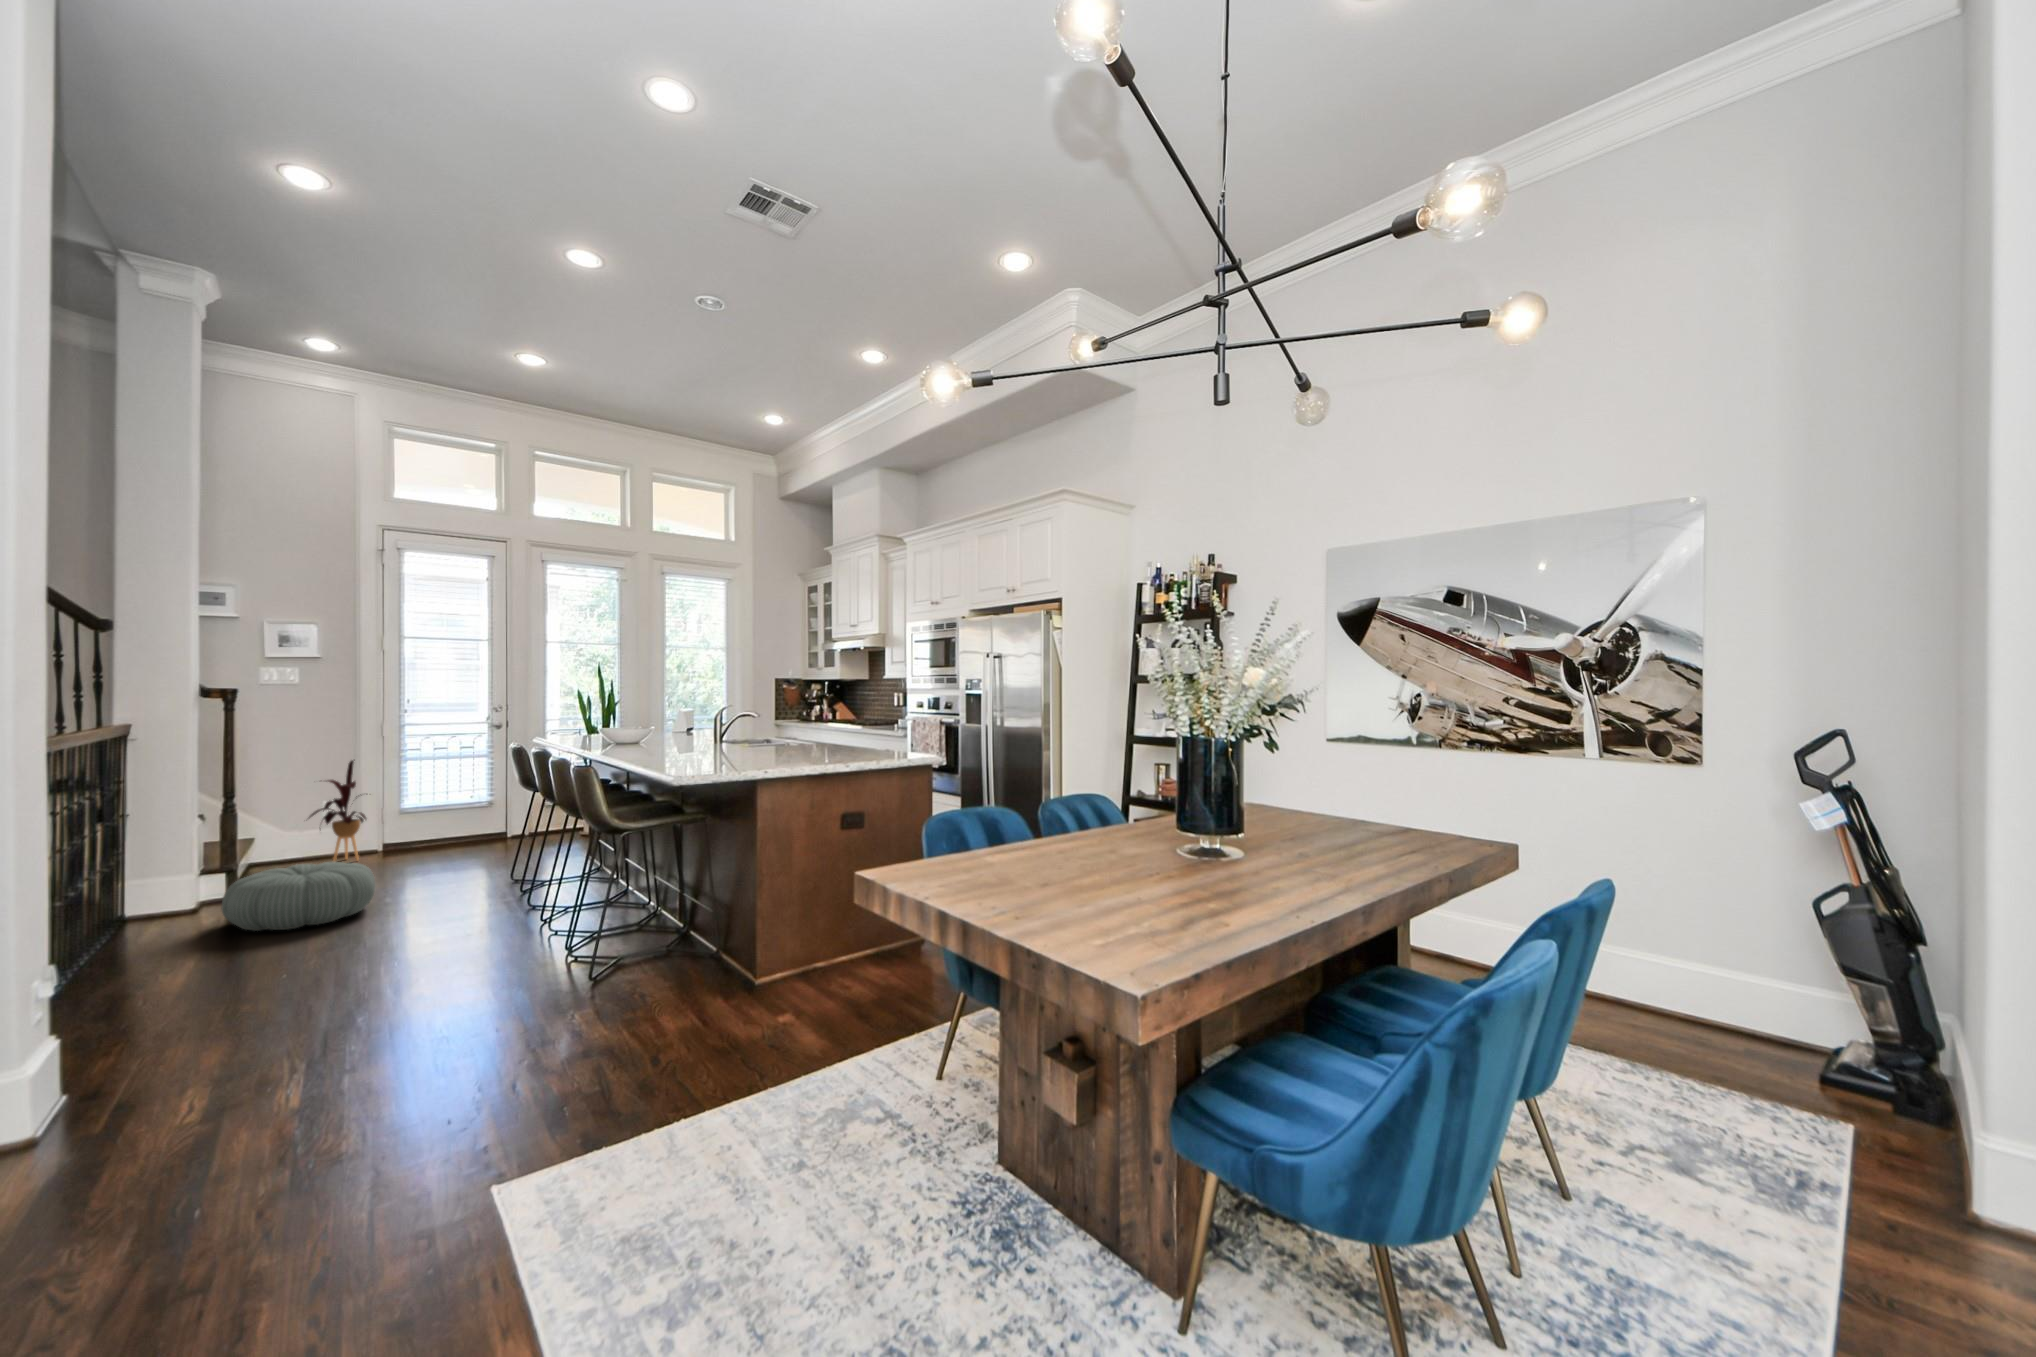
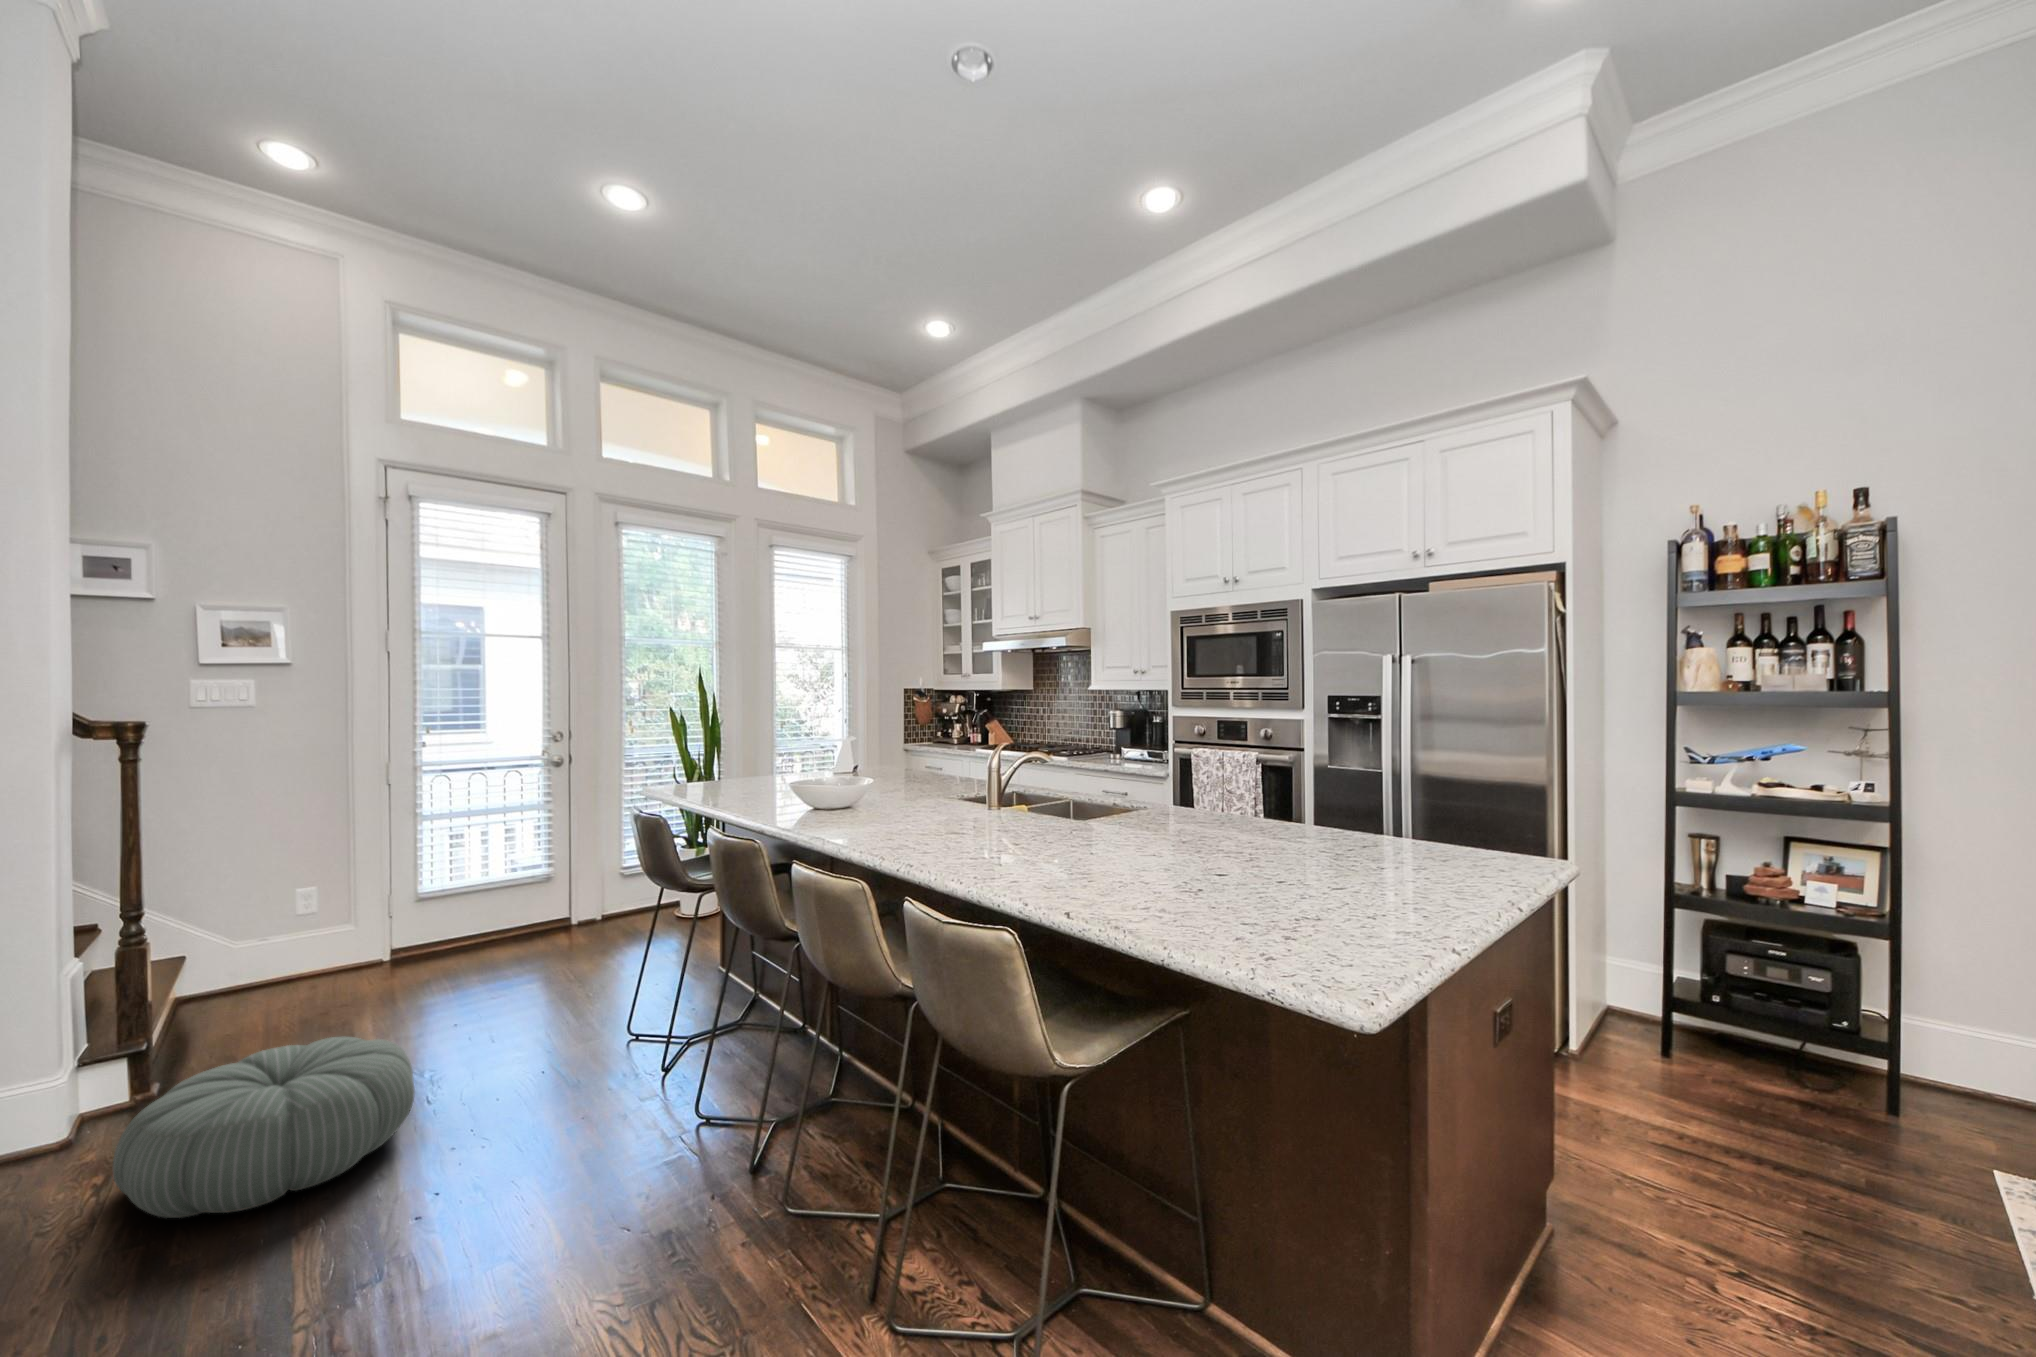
house plant: present [309,760,366,862] -> none [265,826,376,993]

